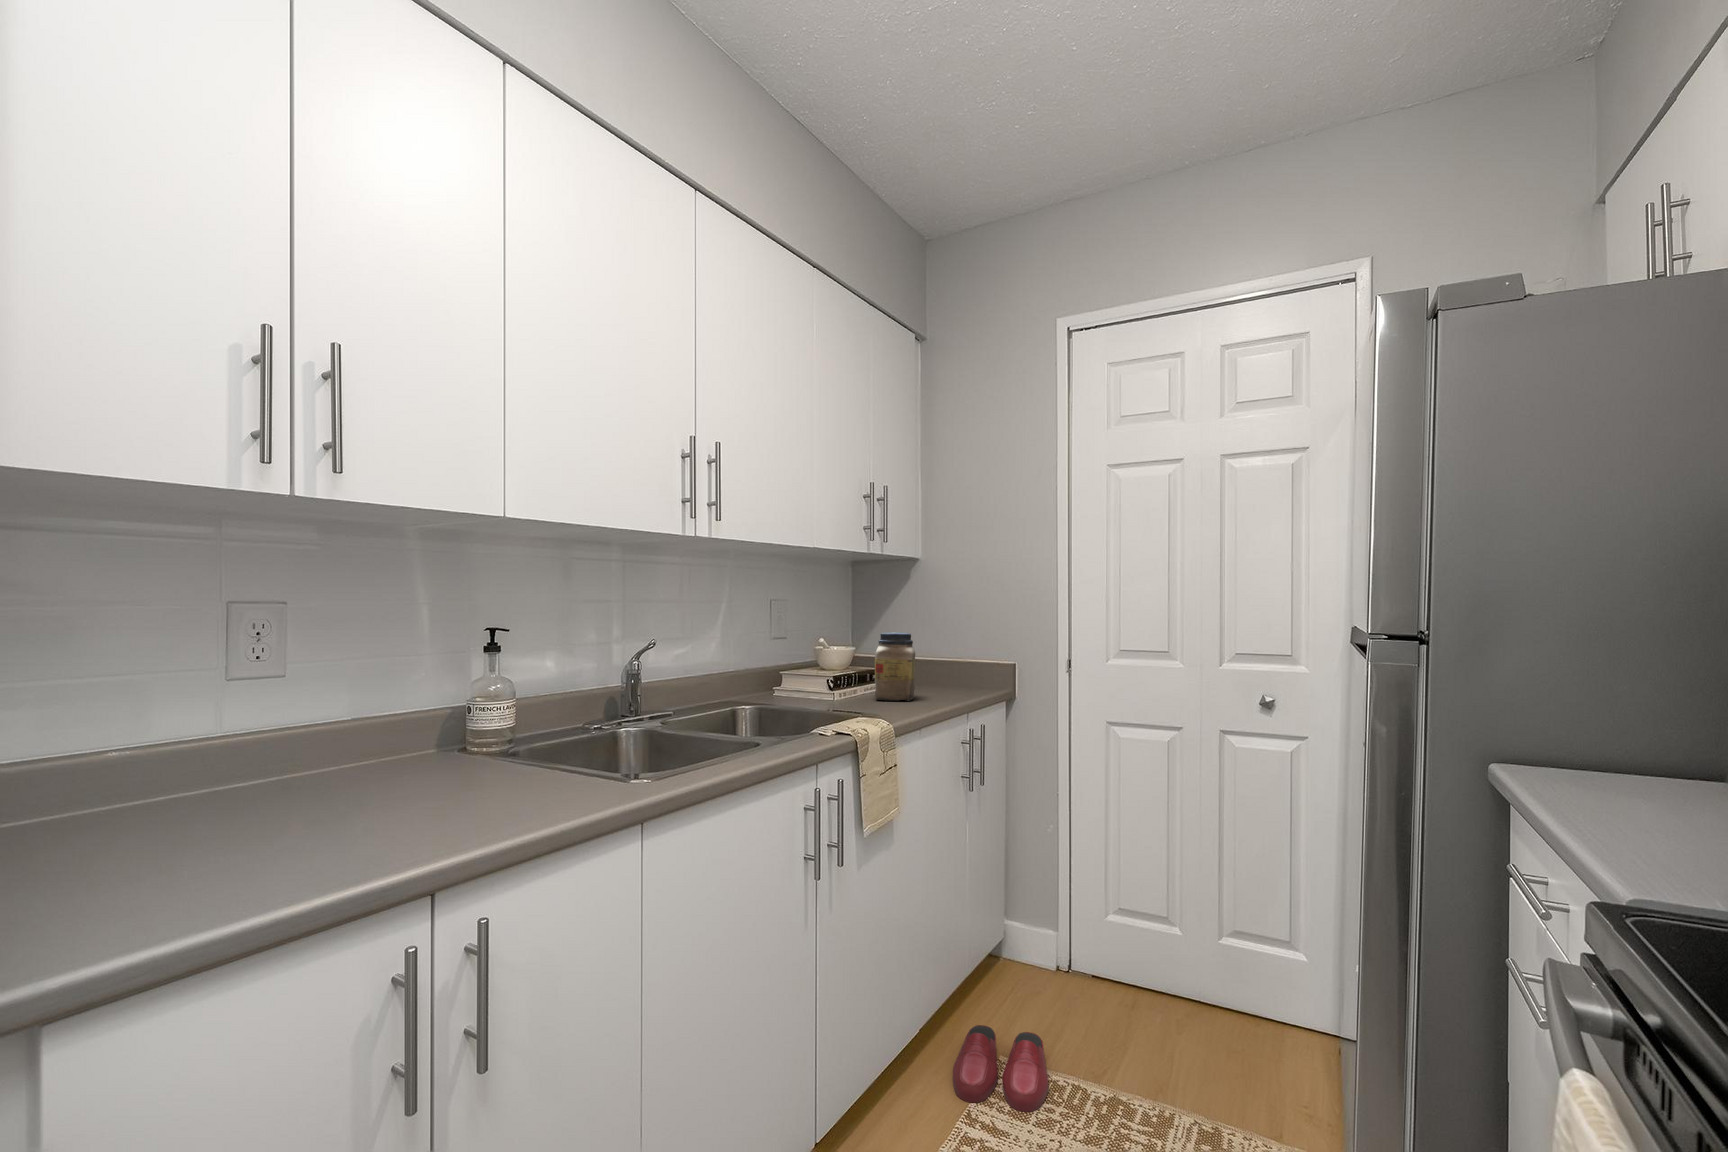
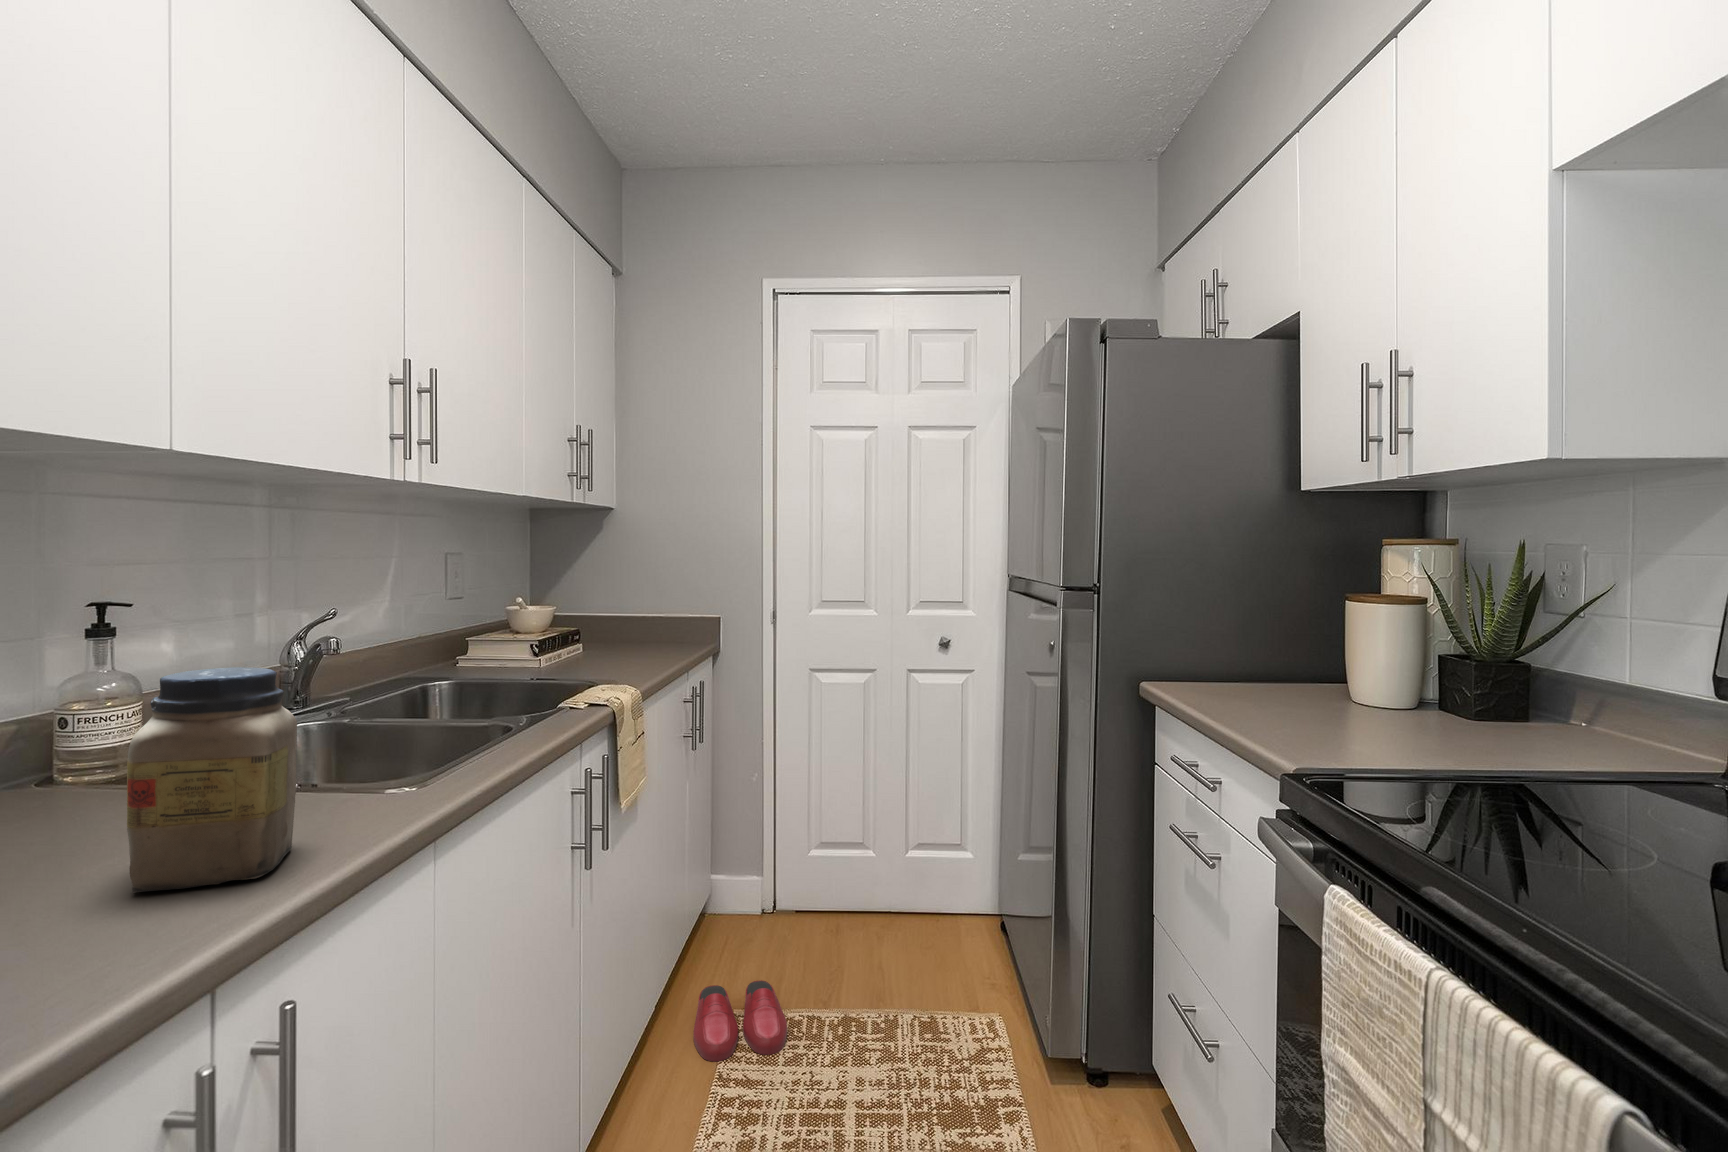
jar: present [875,632,915,700] -> present [127,667,297,893]

